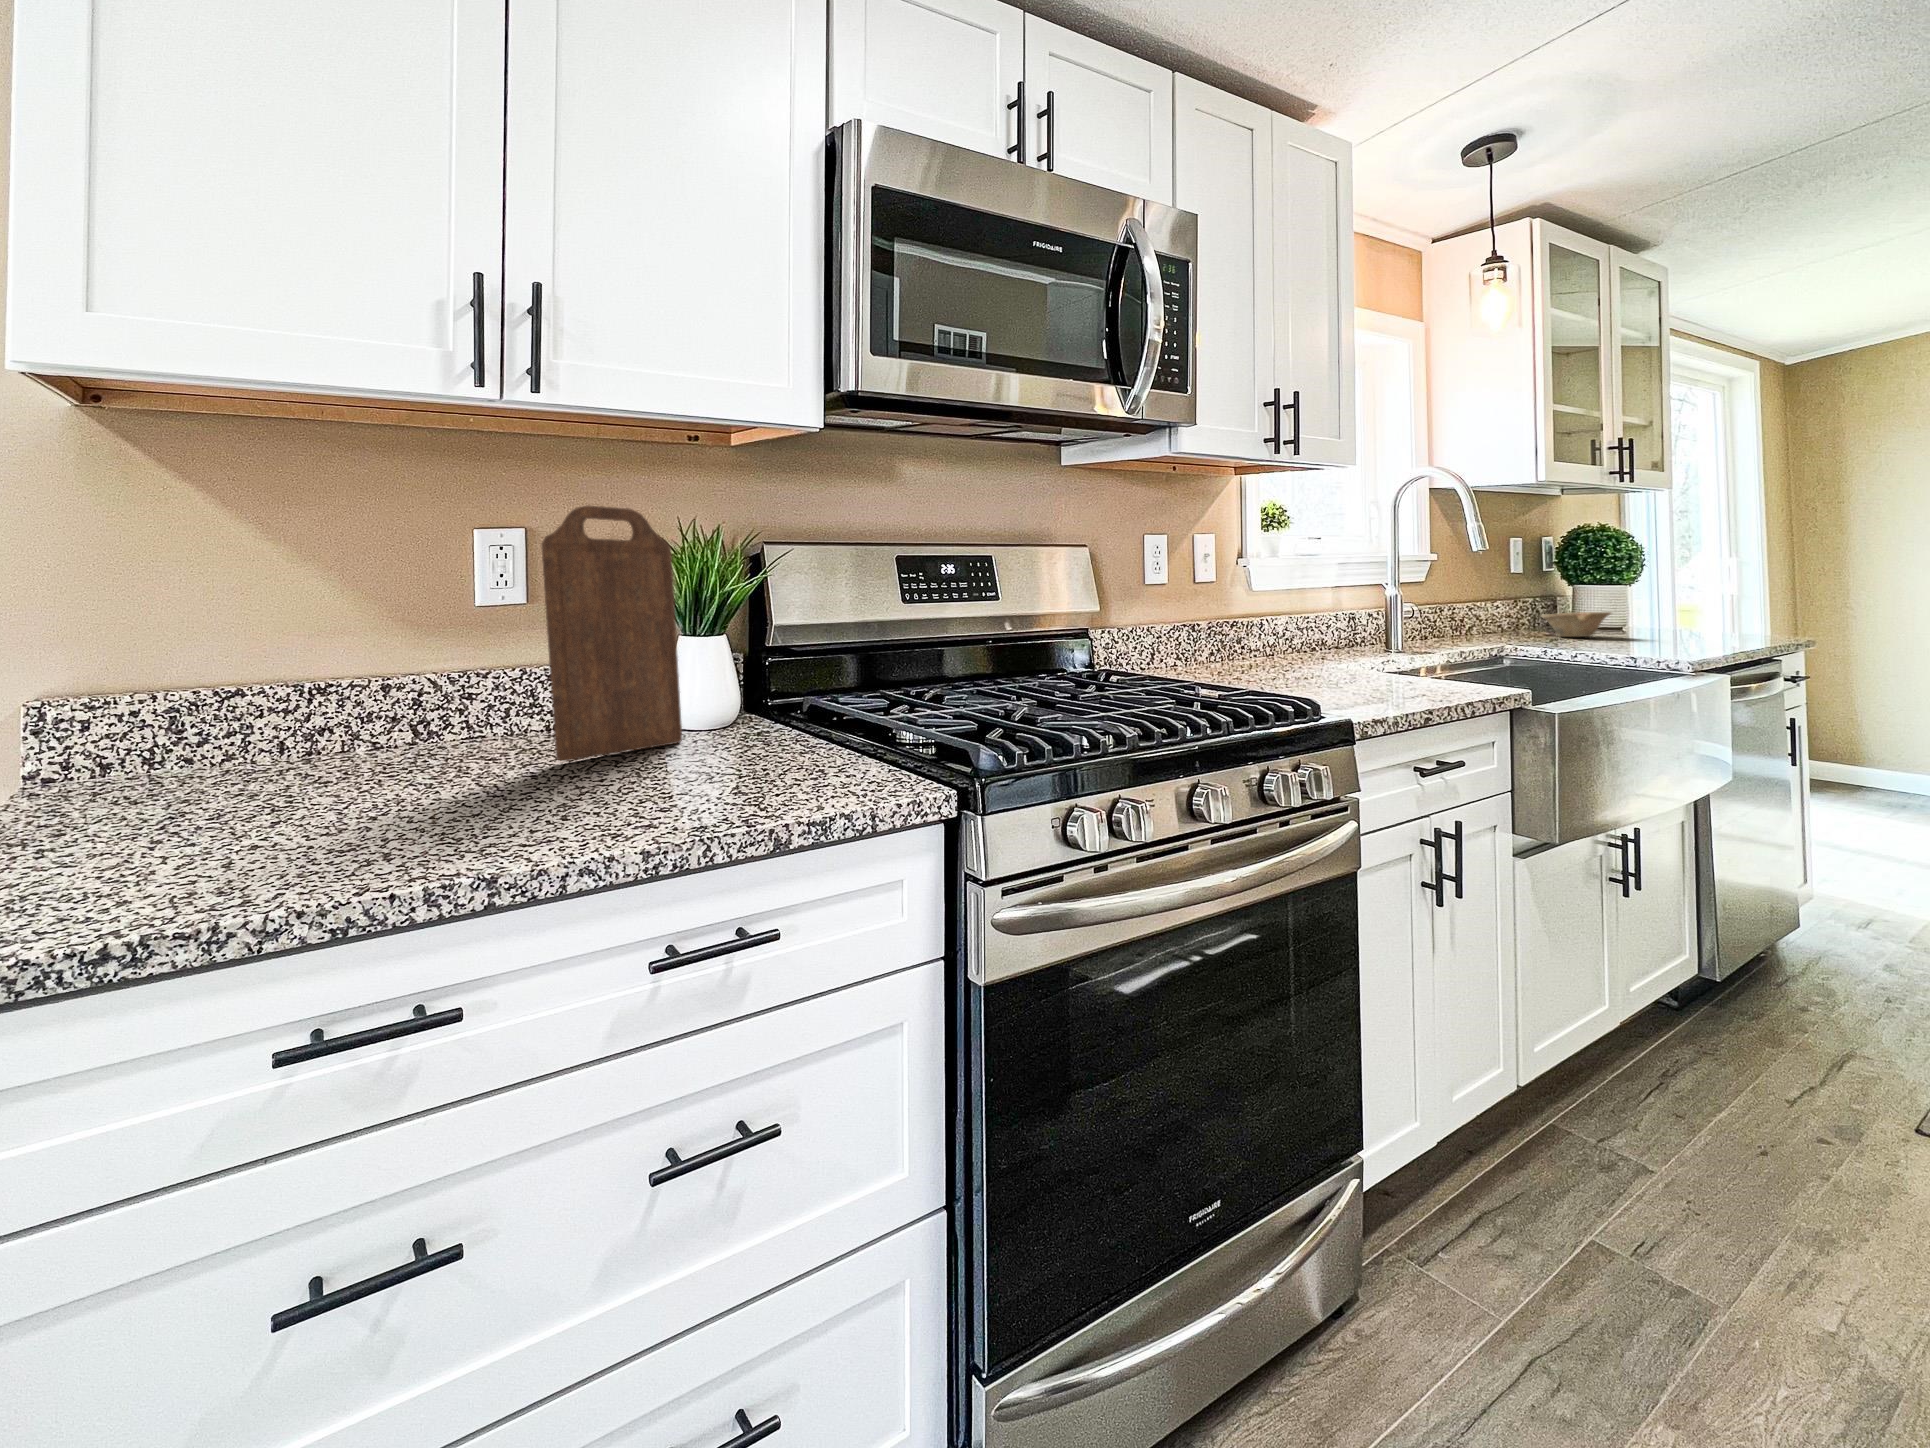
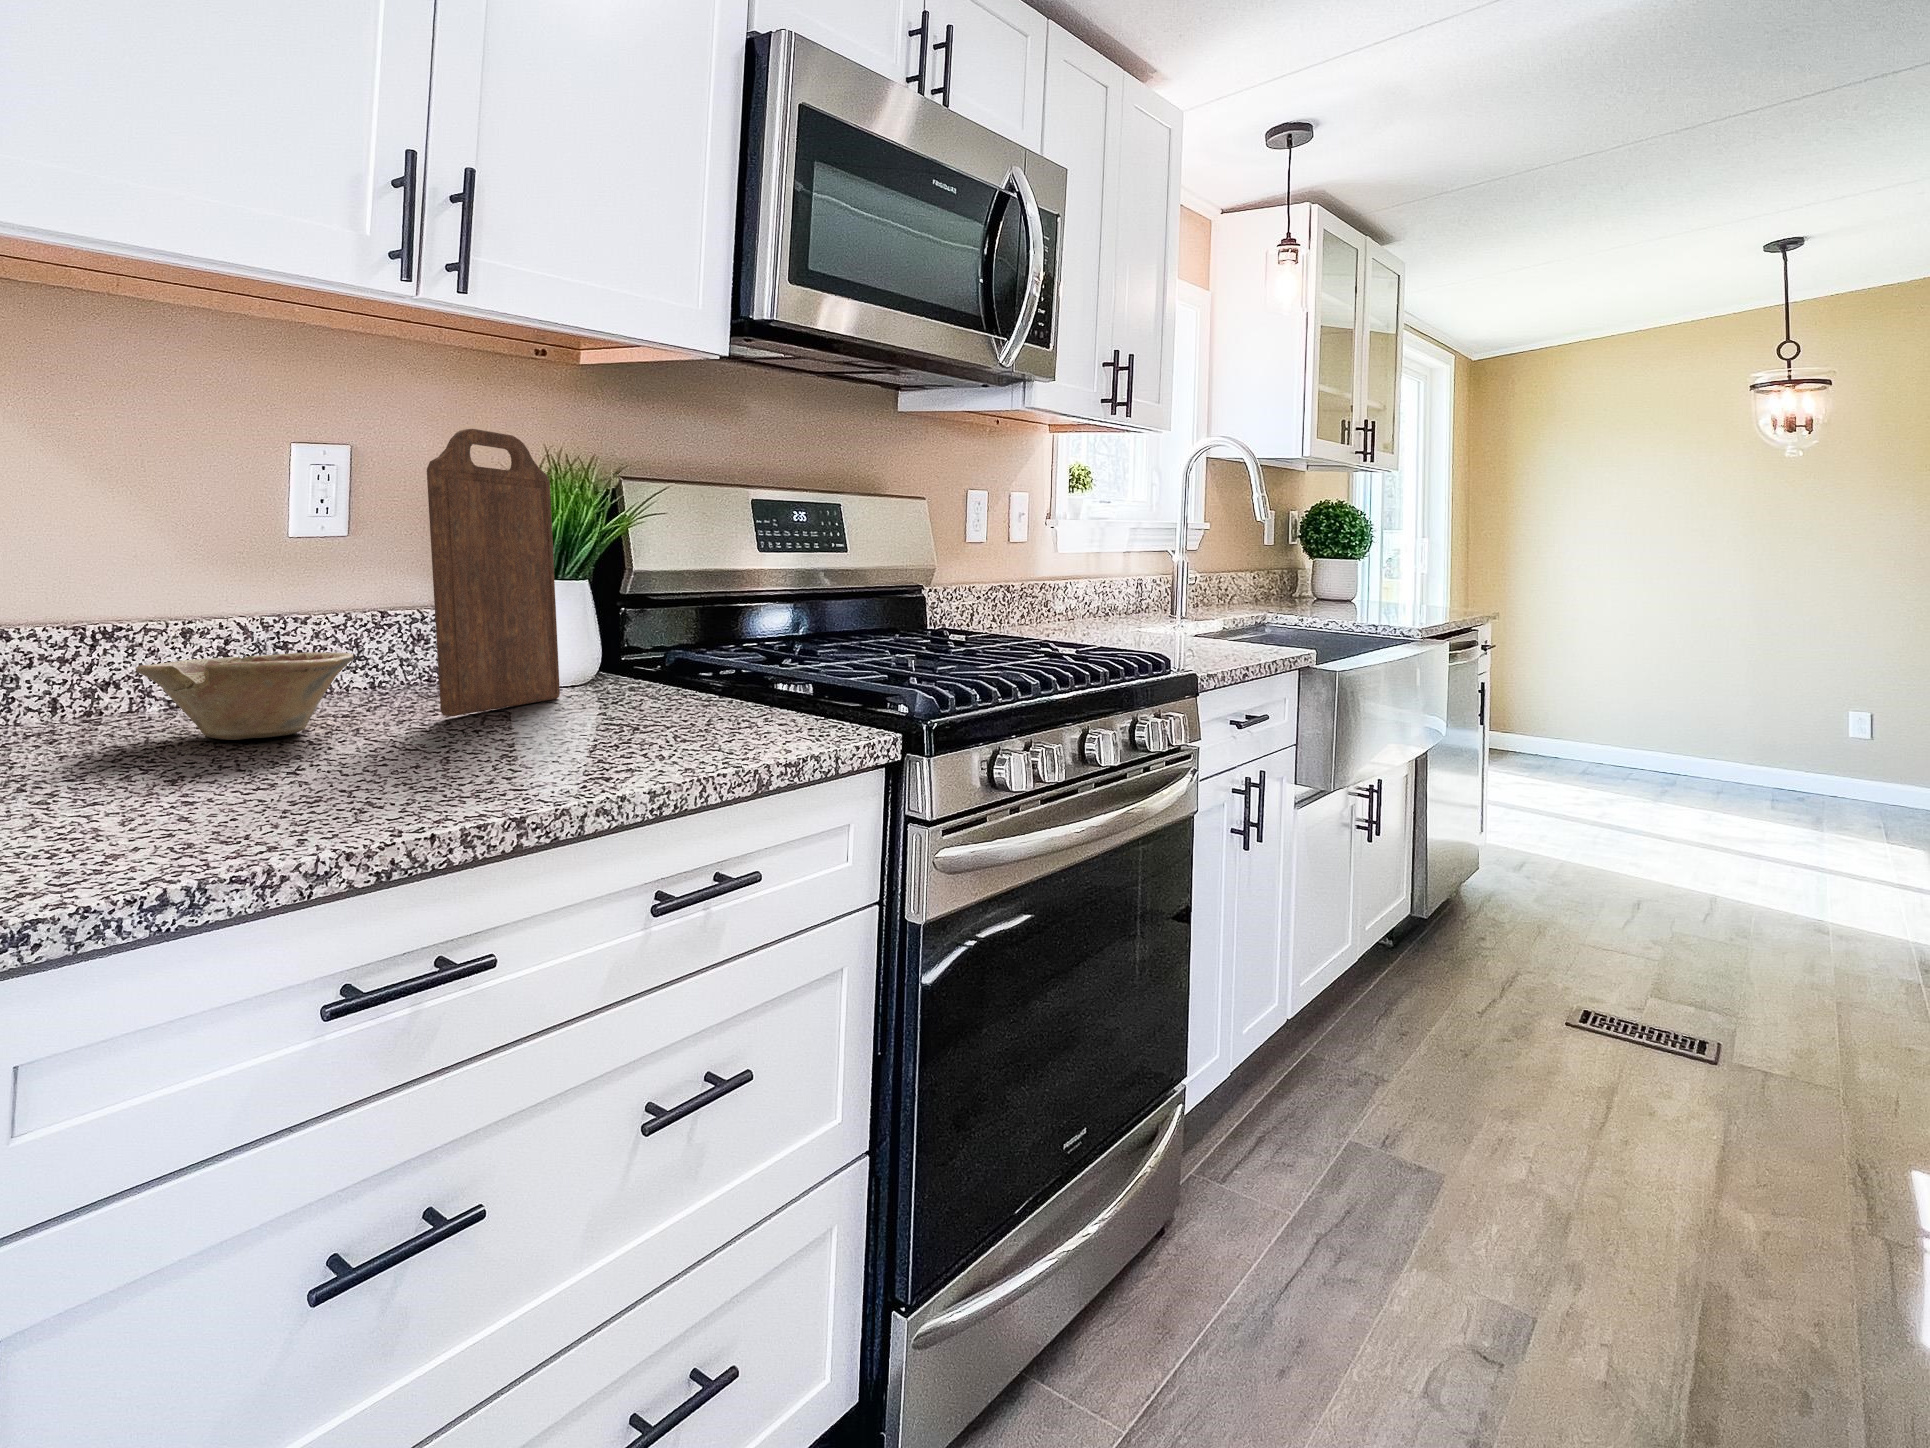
dish: present [1541,612,1611,637] -> present [135,652,354,740]

